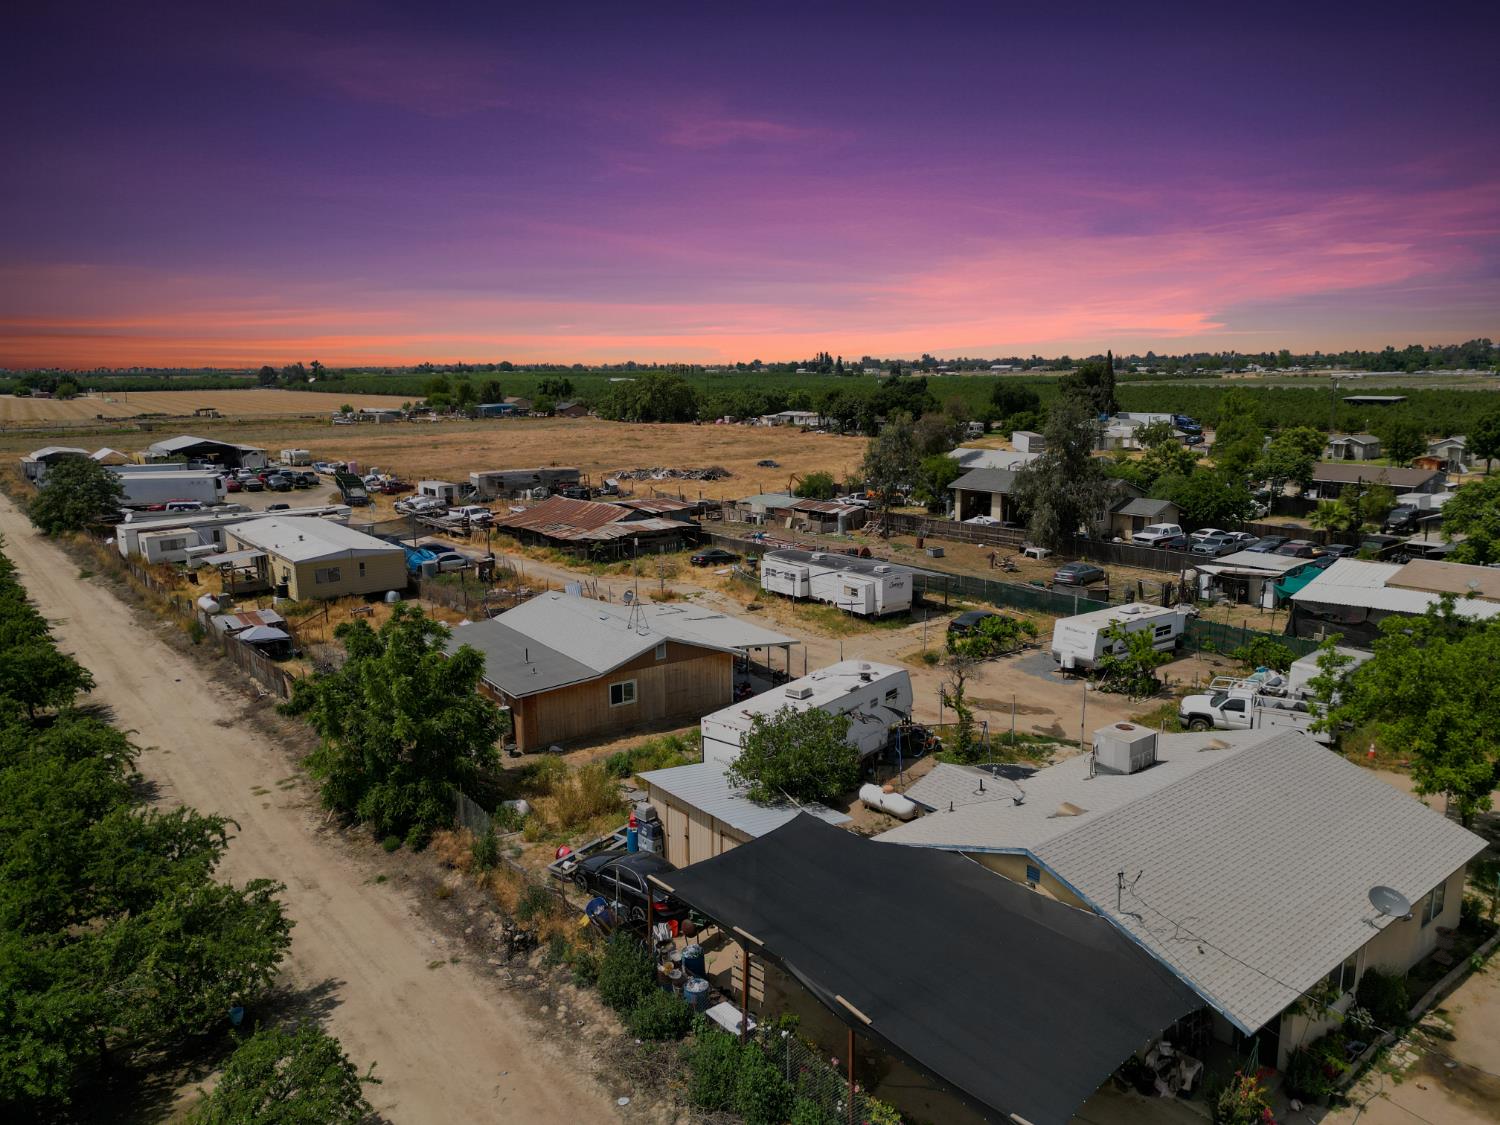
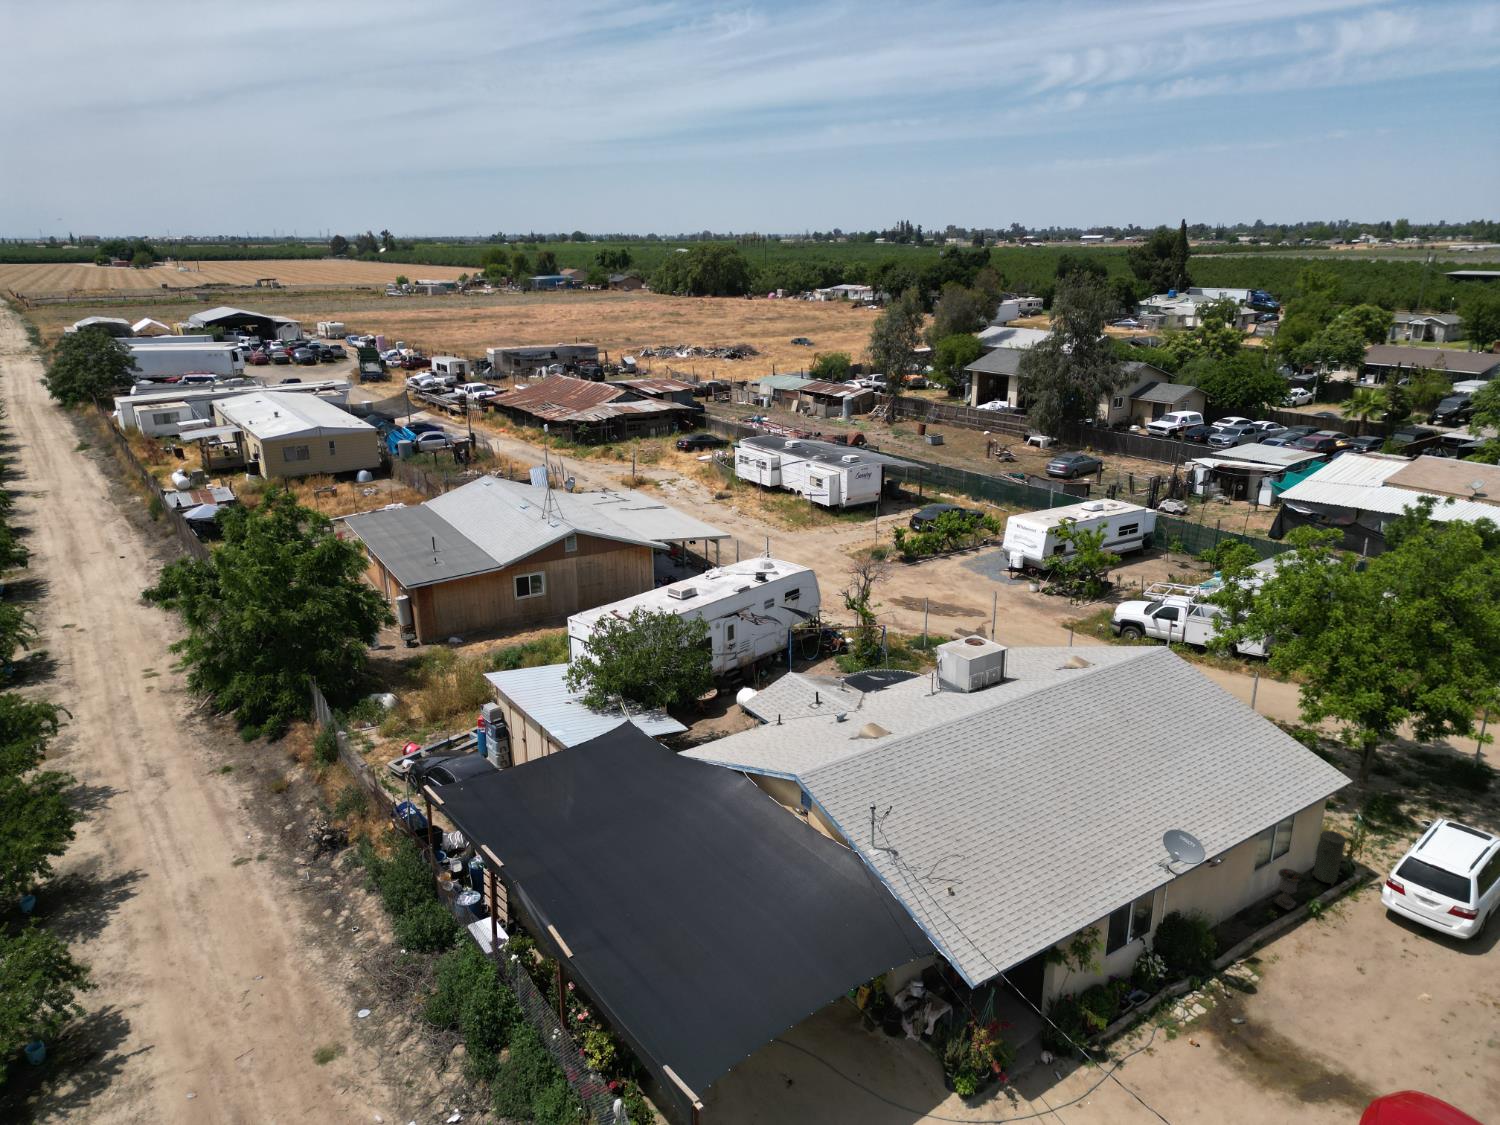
trash can: none [1454,890,1486,943] -> present [1312,831,1346,886]

